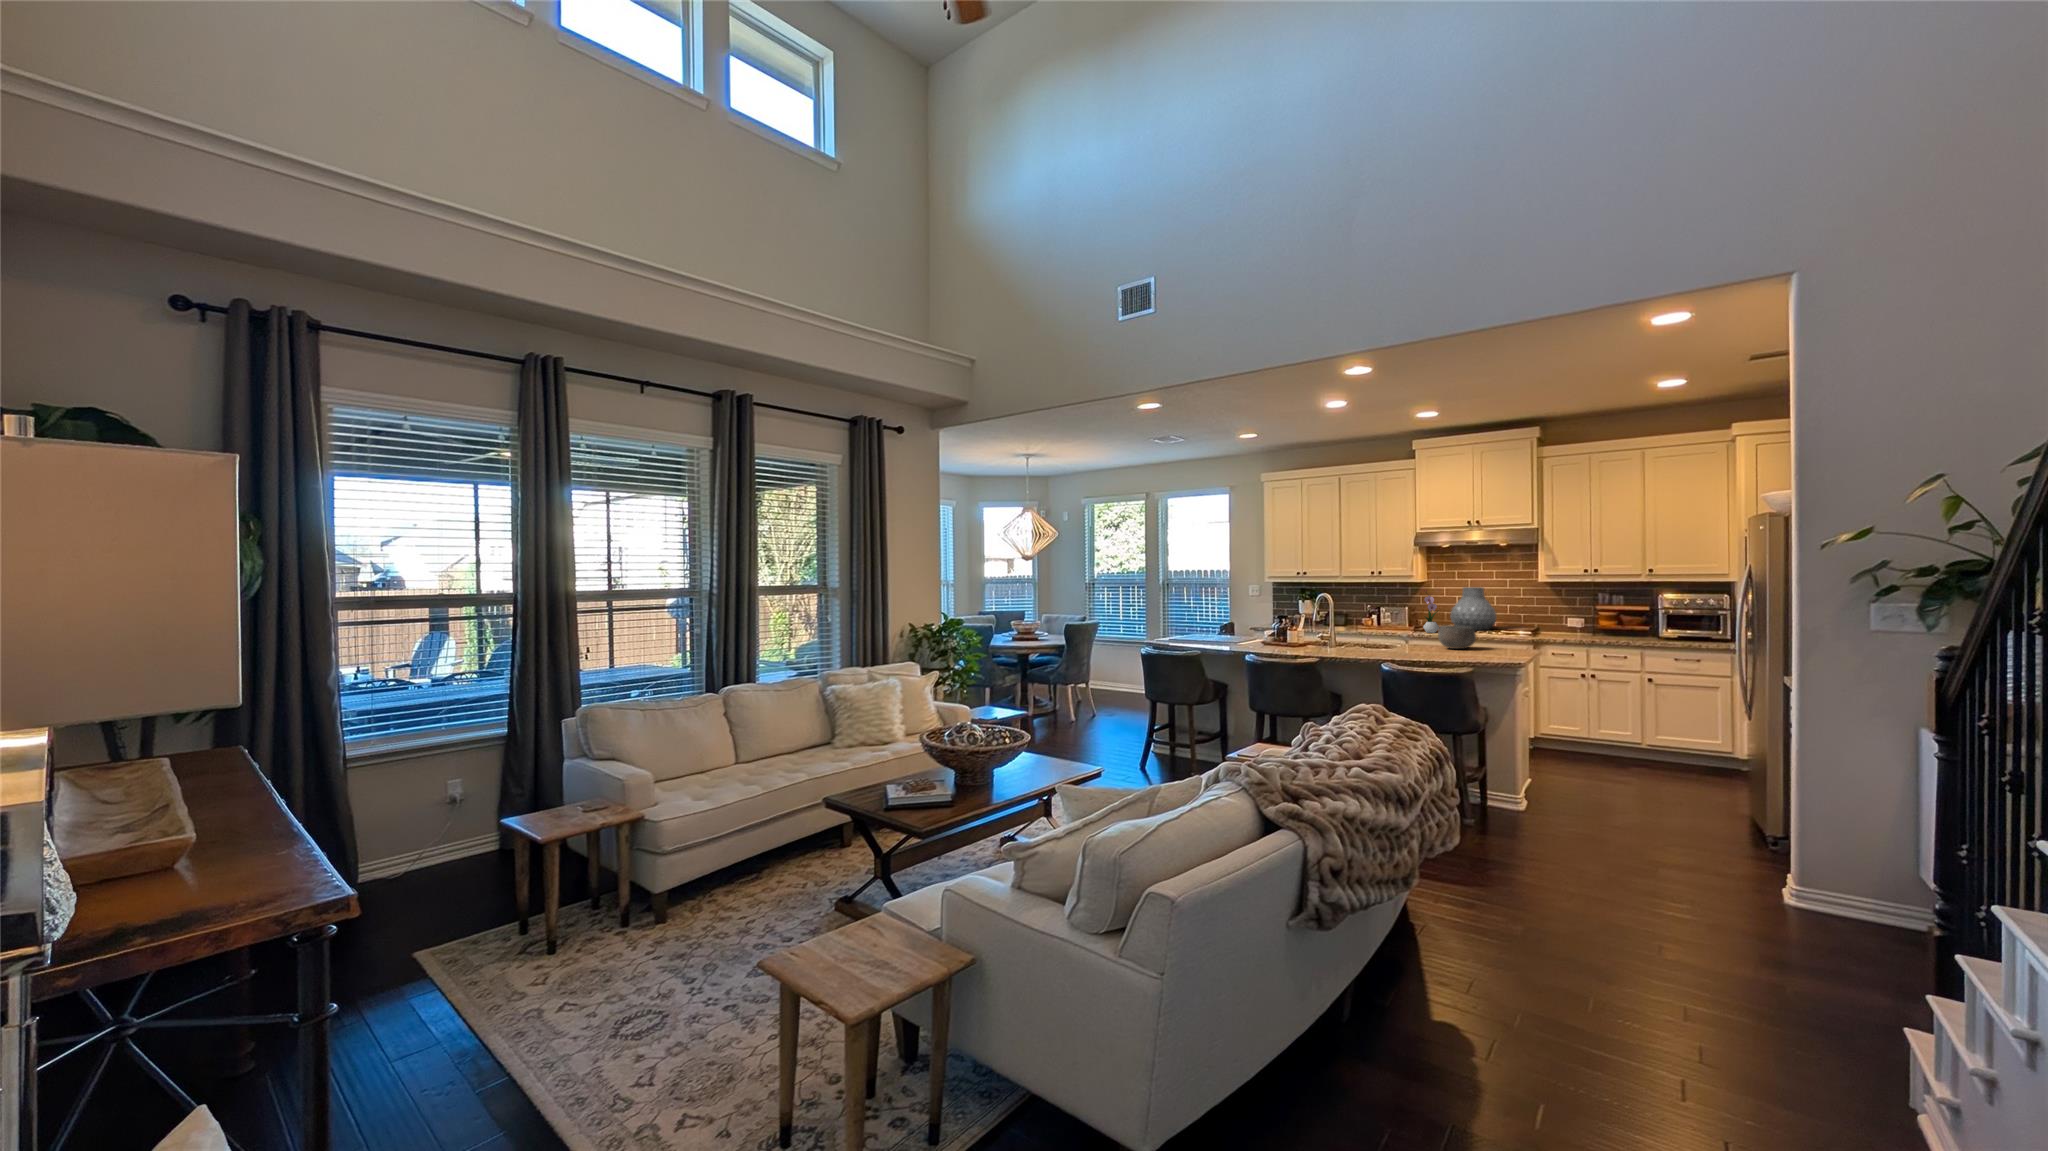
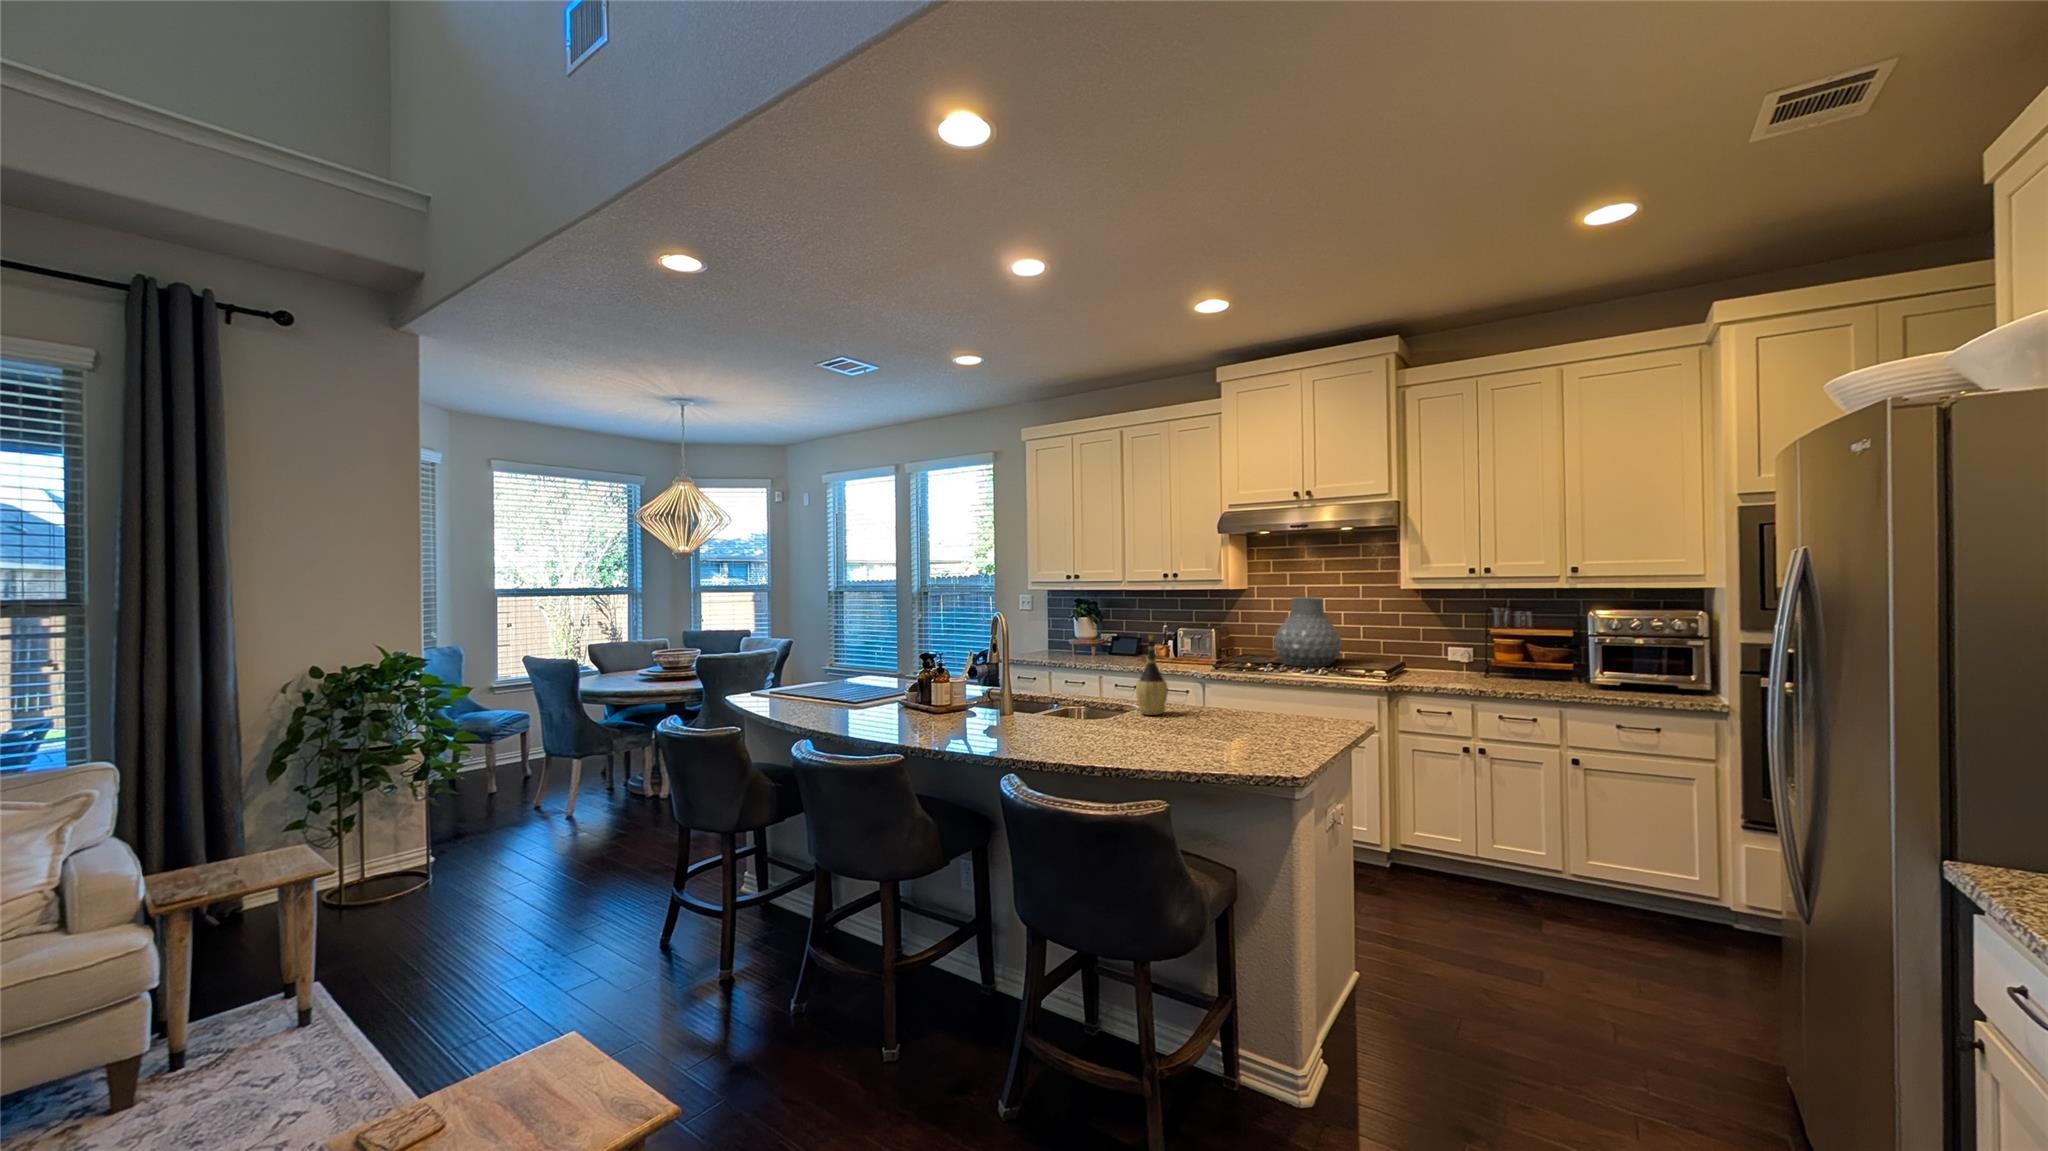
flower arrangement: present [1423,590,1439,633] -> none [1225,603,1251,673]
wine bottle: none [1397,604,1416,647] -> present [1136,636,1168,715]
bowl: present [1438,626,1476,649] -> none [1199,676,1264,722]

